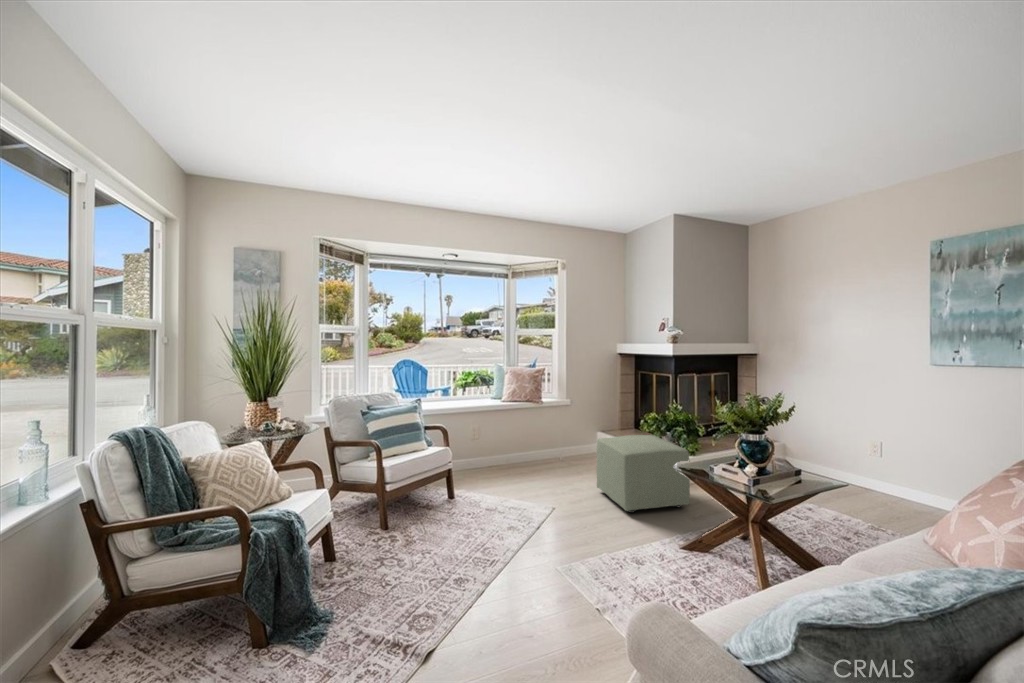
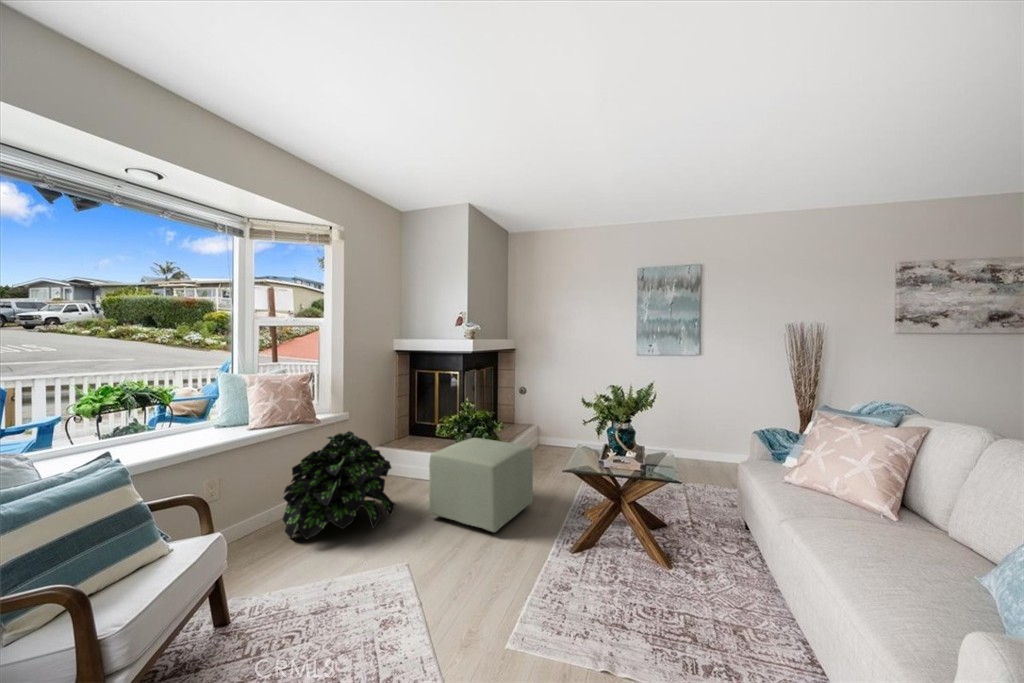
potted plant: none [508,413,580,485] -> present [283,431,395,539]

